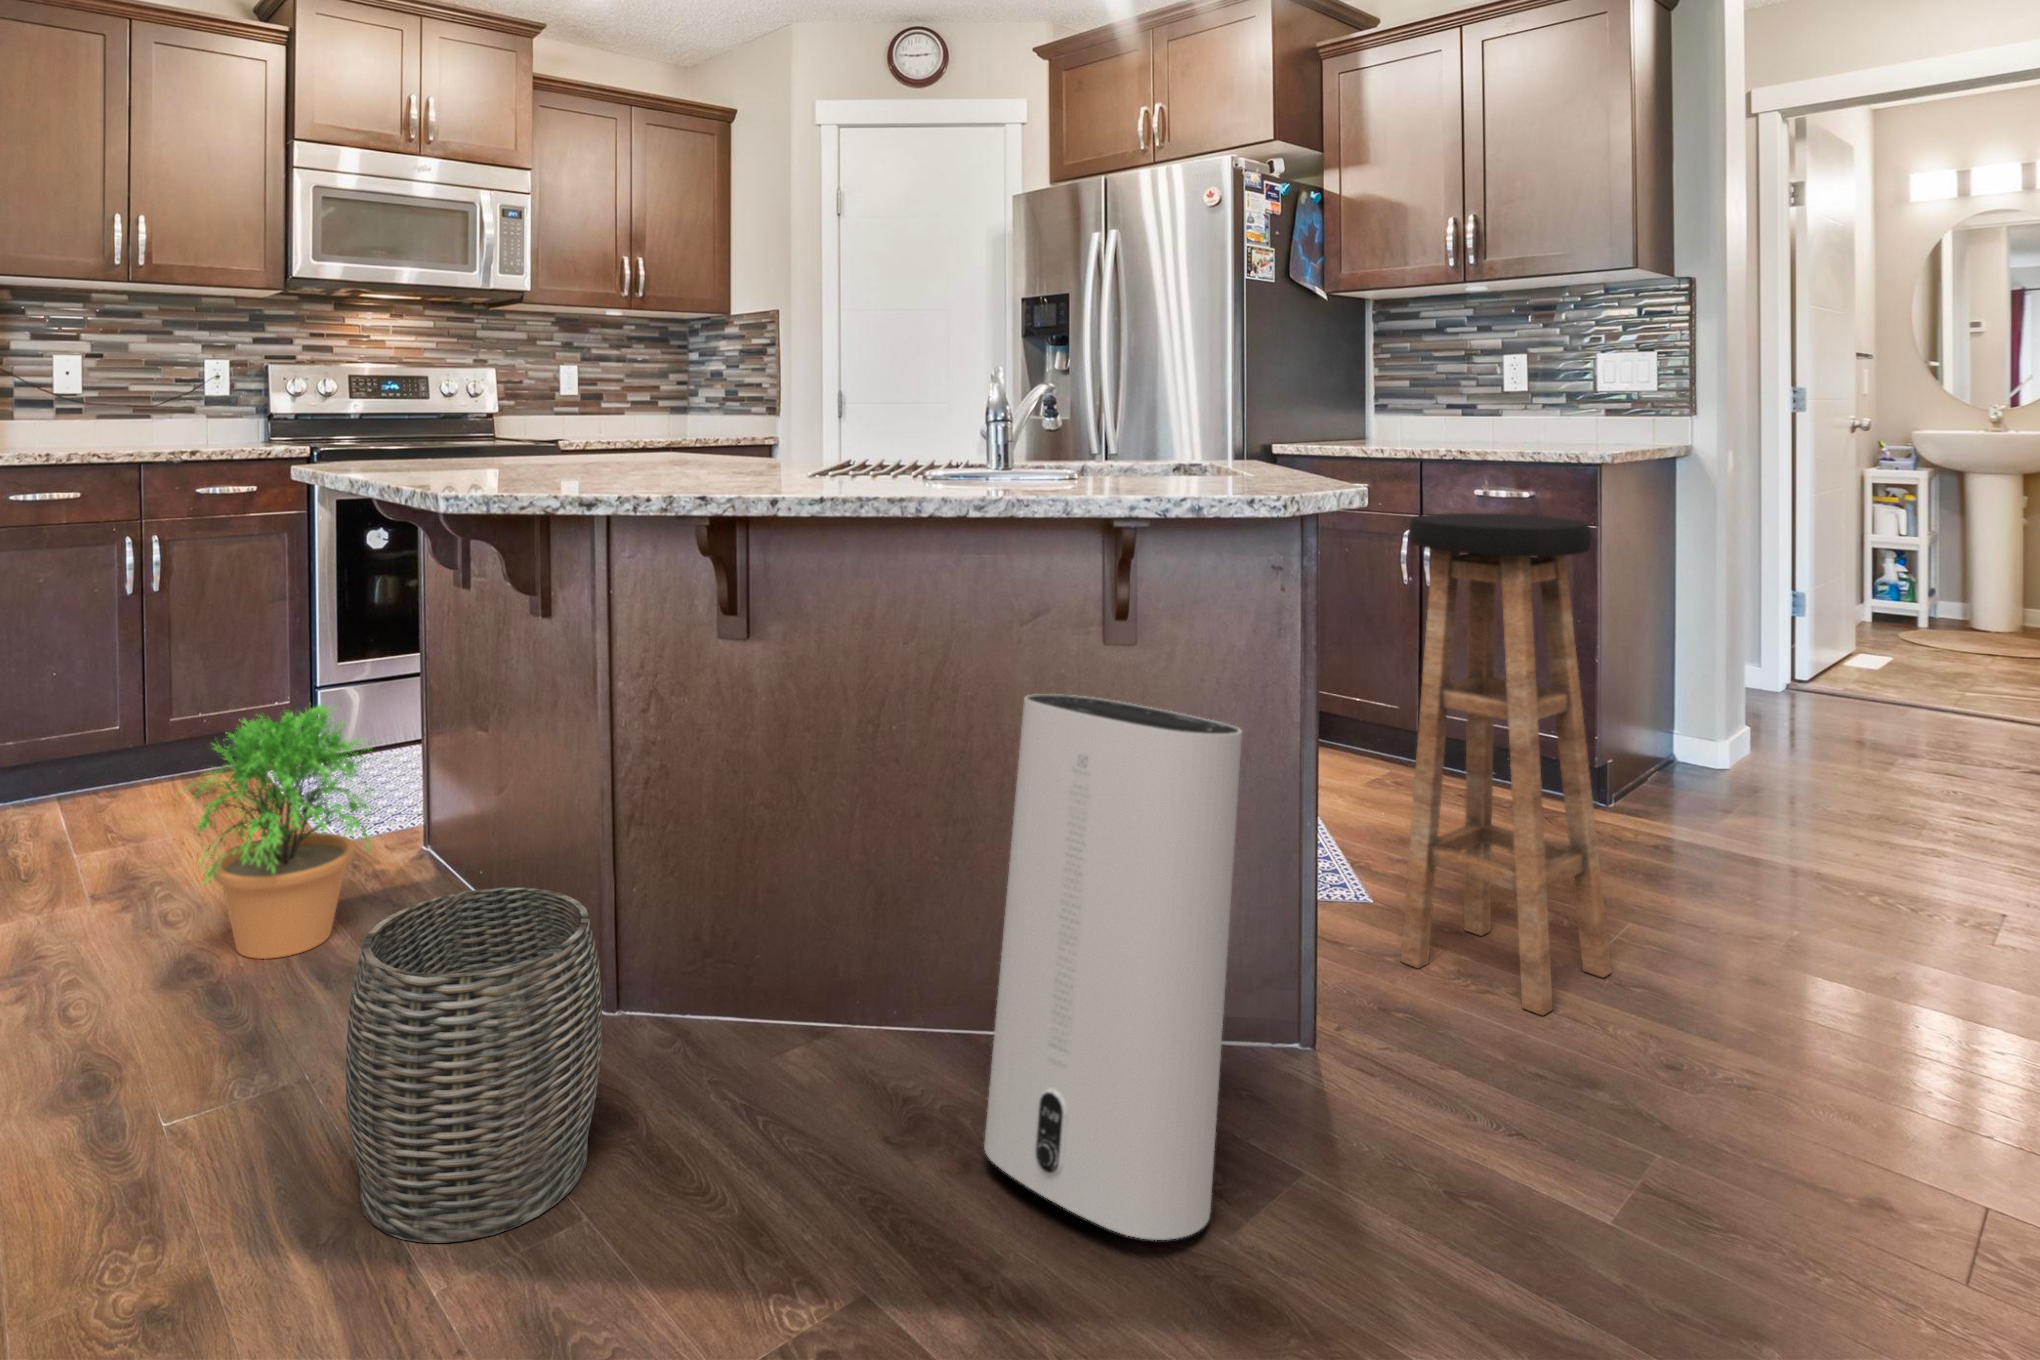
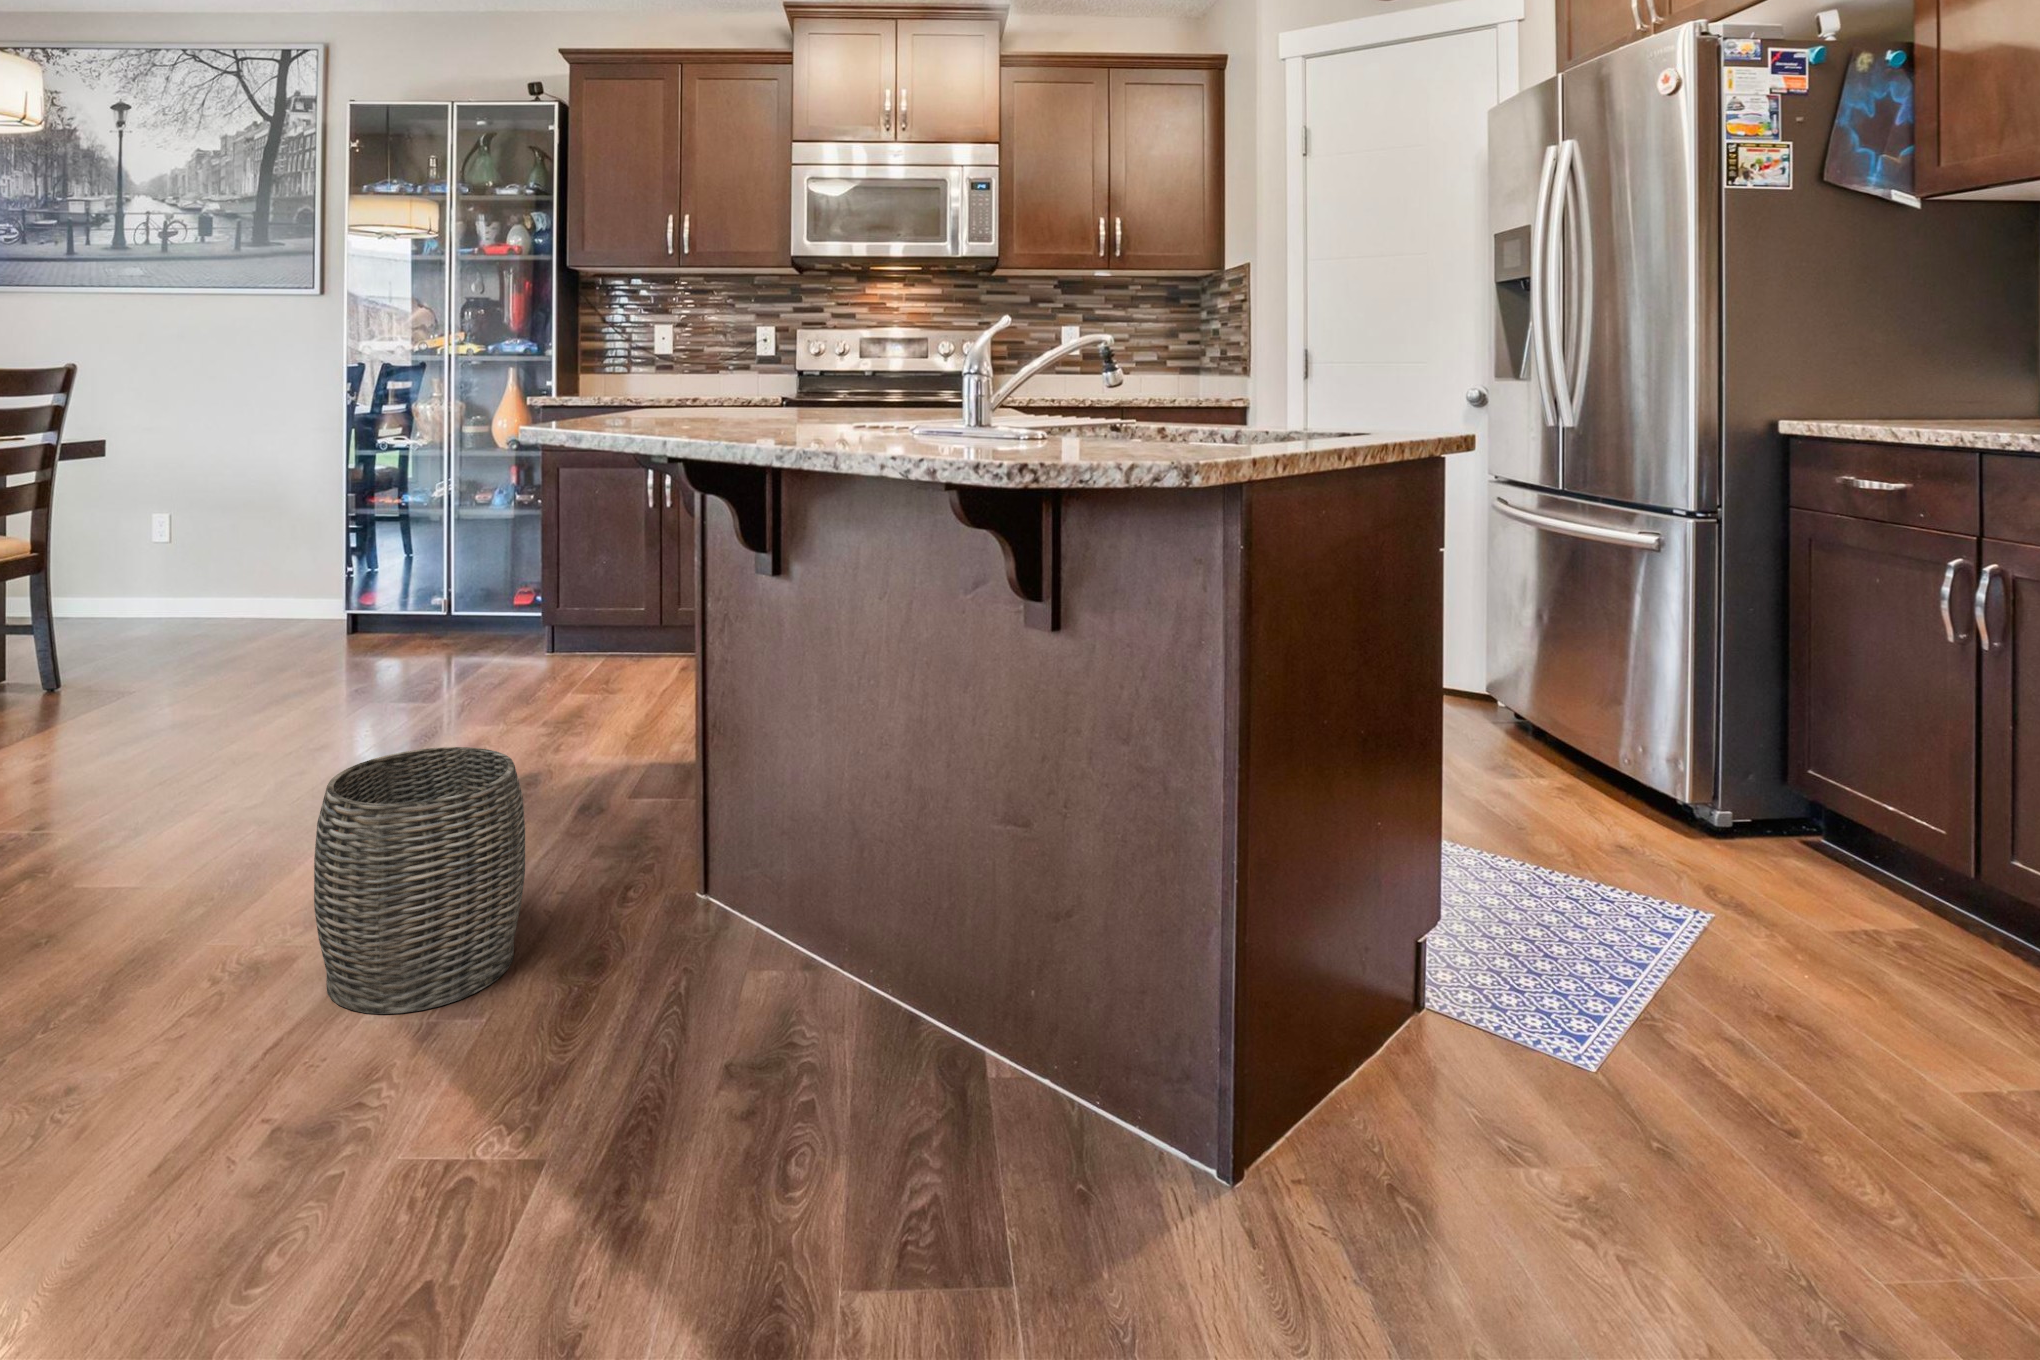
bar stool: present [1401,513,1612,1015] -> none [1471,515,1814,1294]
air purifier: present [984,694,1242,1240] -> none [658,660,897,1277]
potted plant: present [181,704,378,959] -> none [502,590,645,785]

